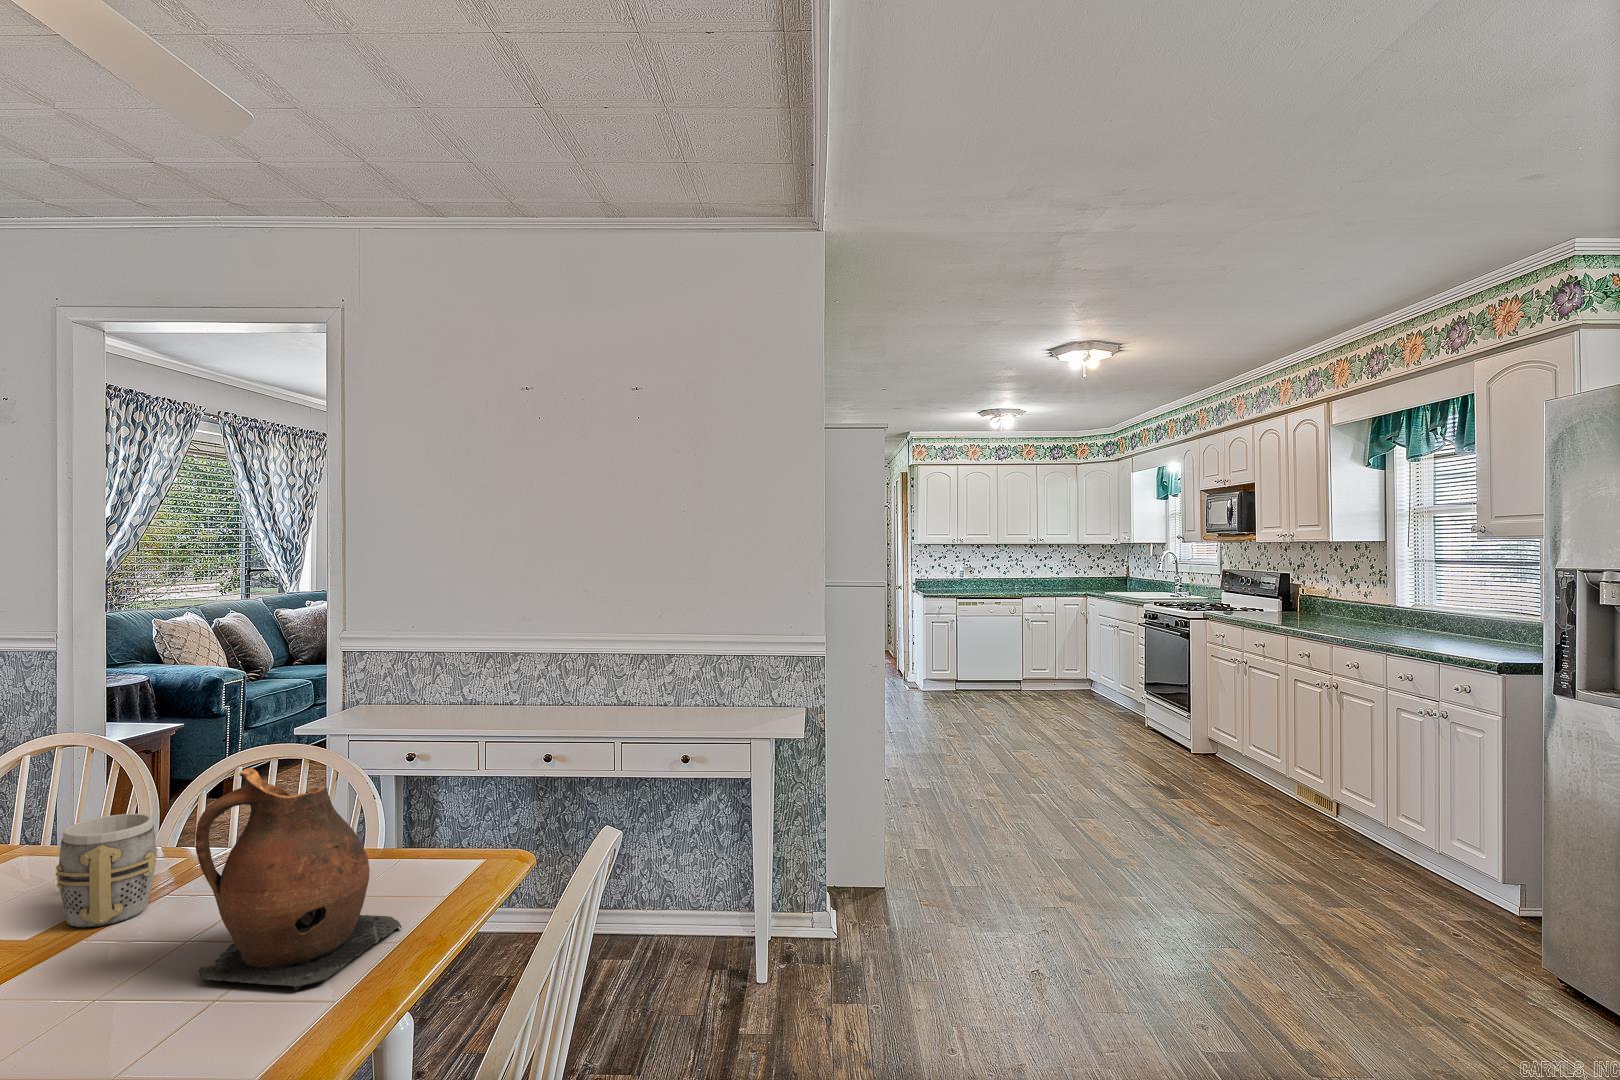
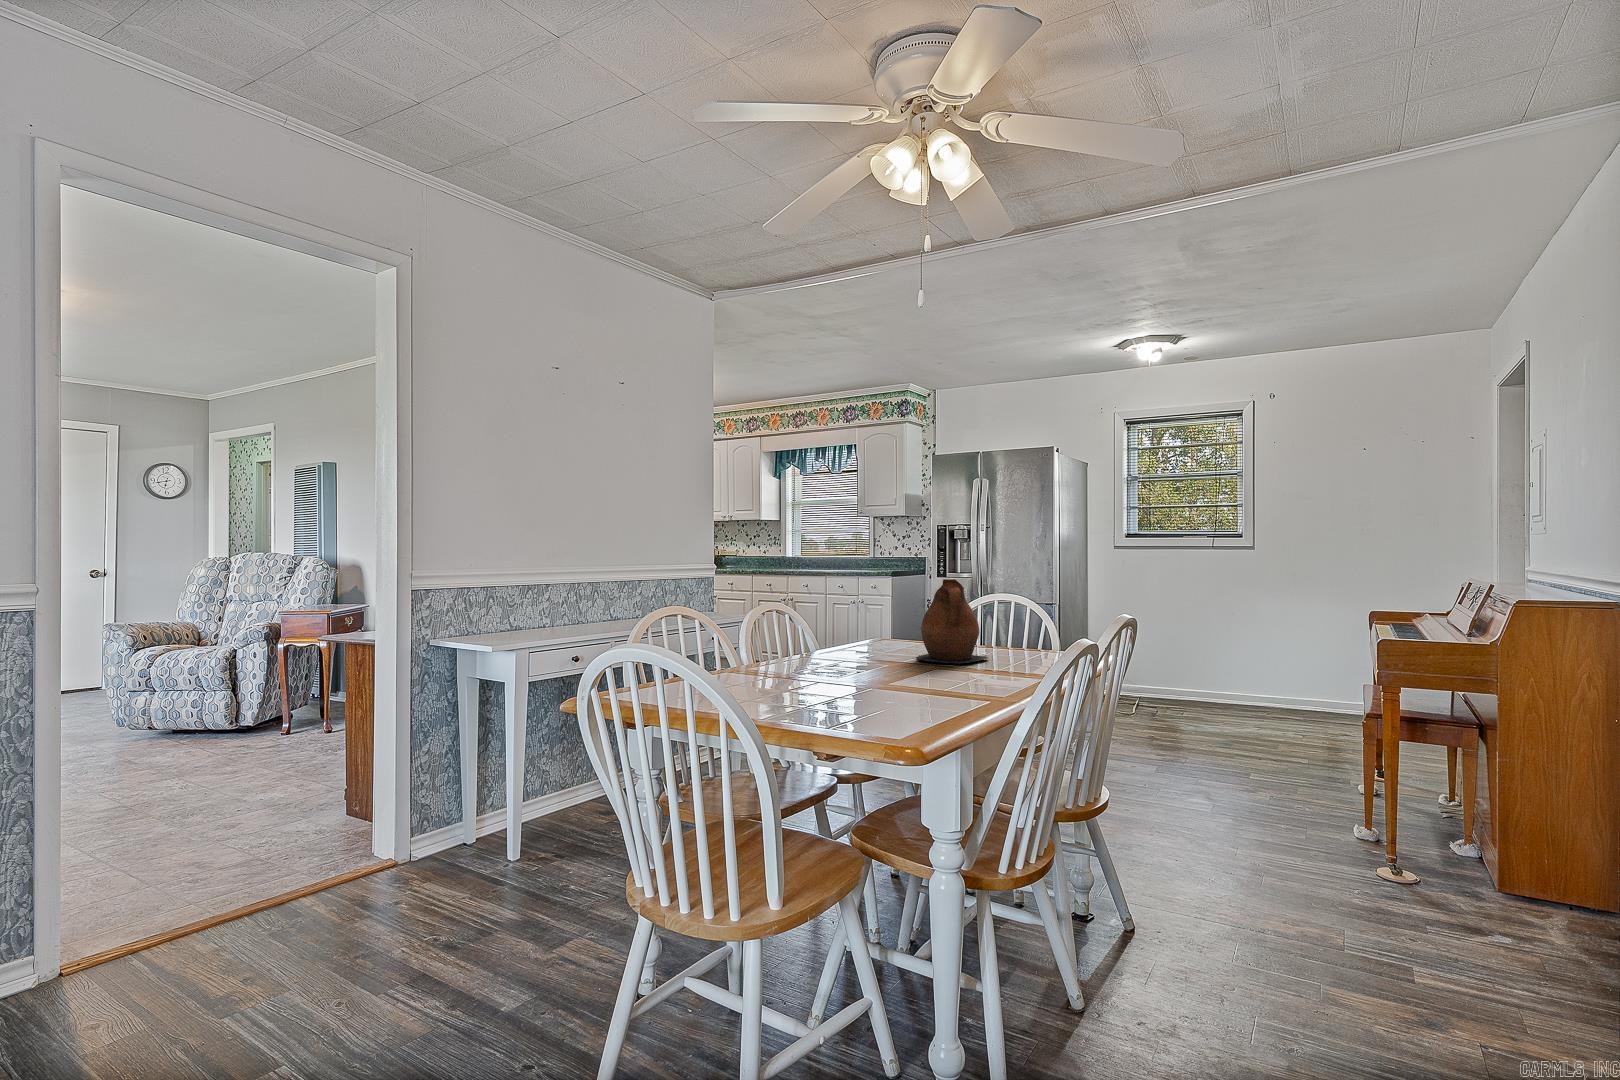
mug: present [56,814,157,927] -> none [820,623,883,675]

